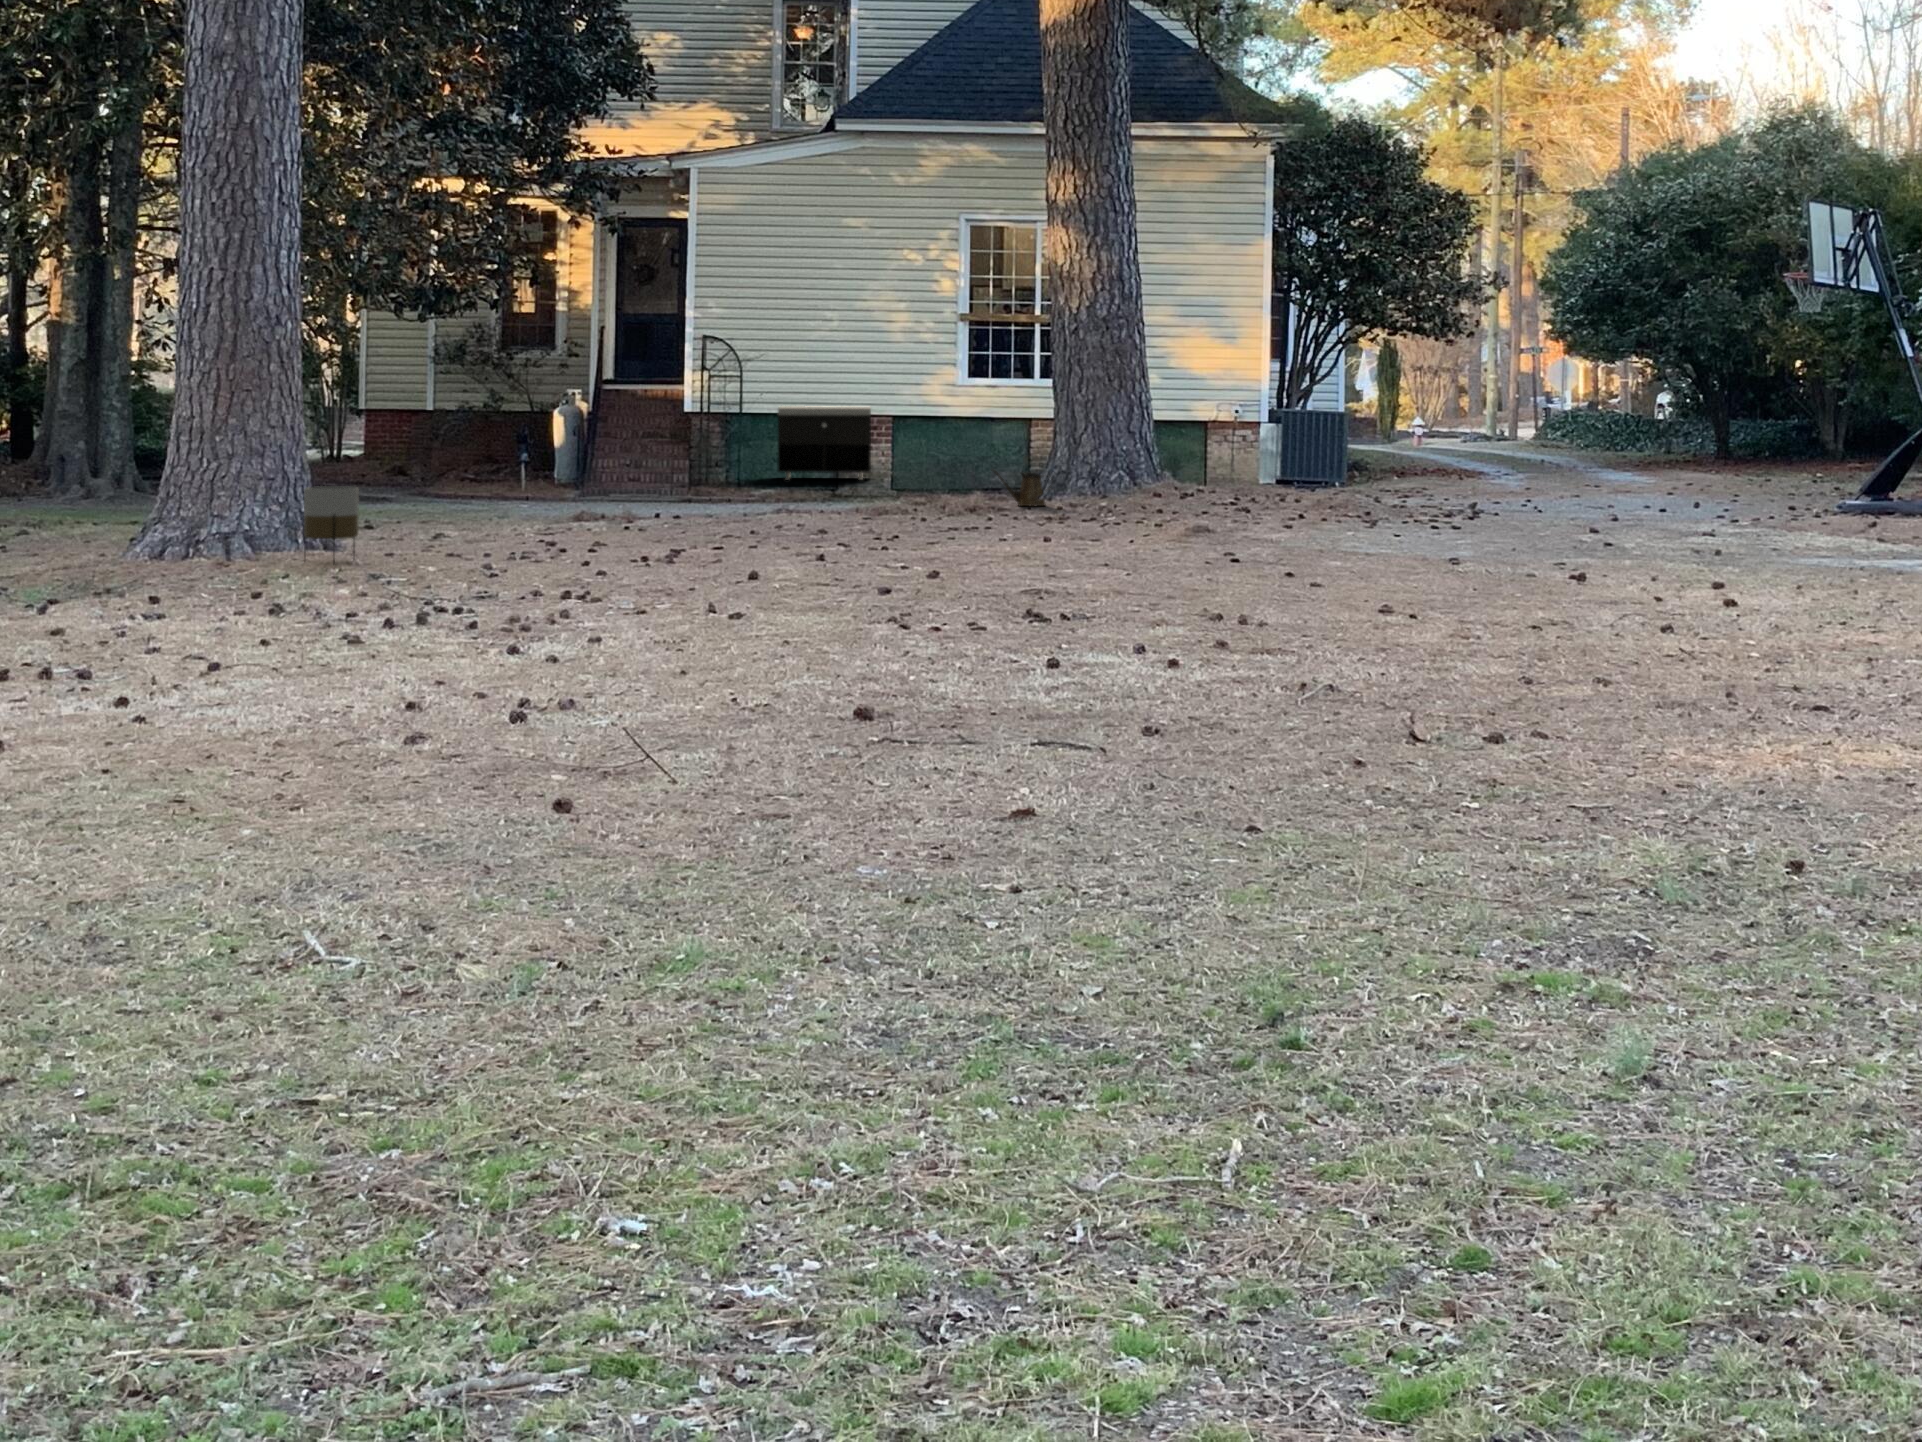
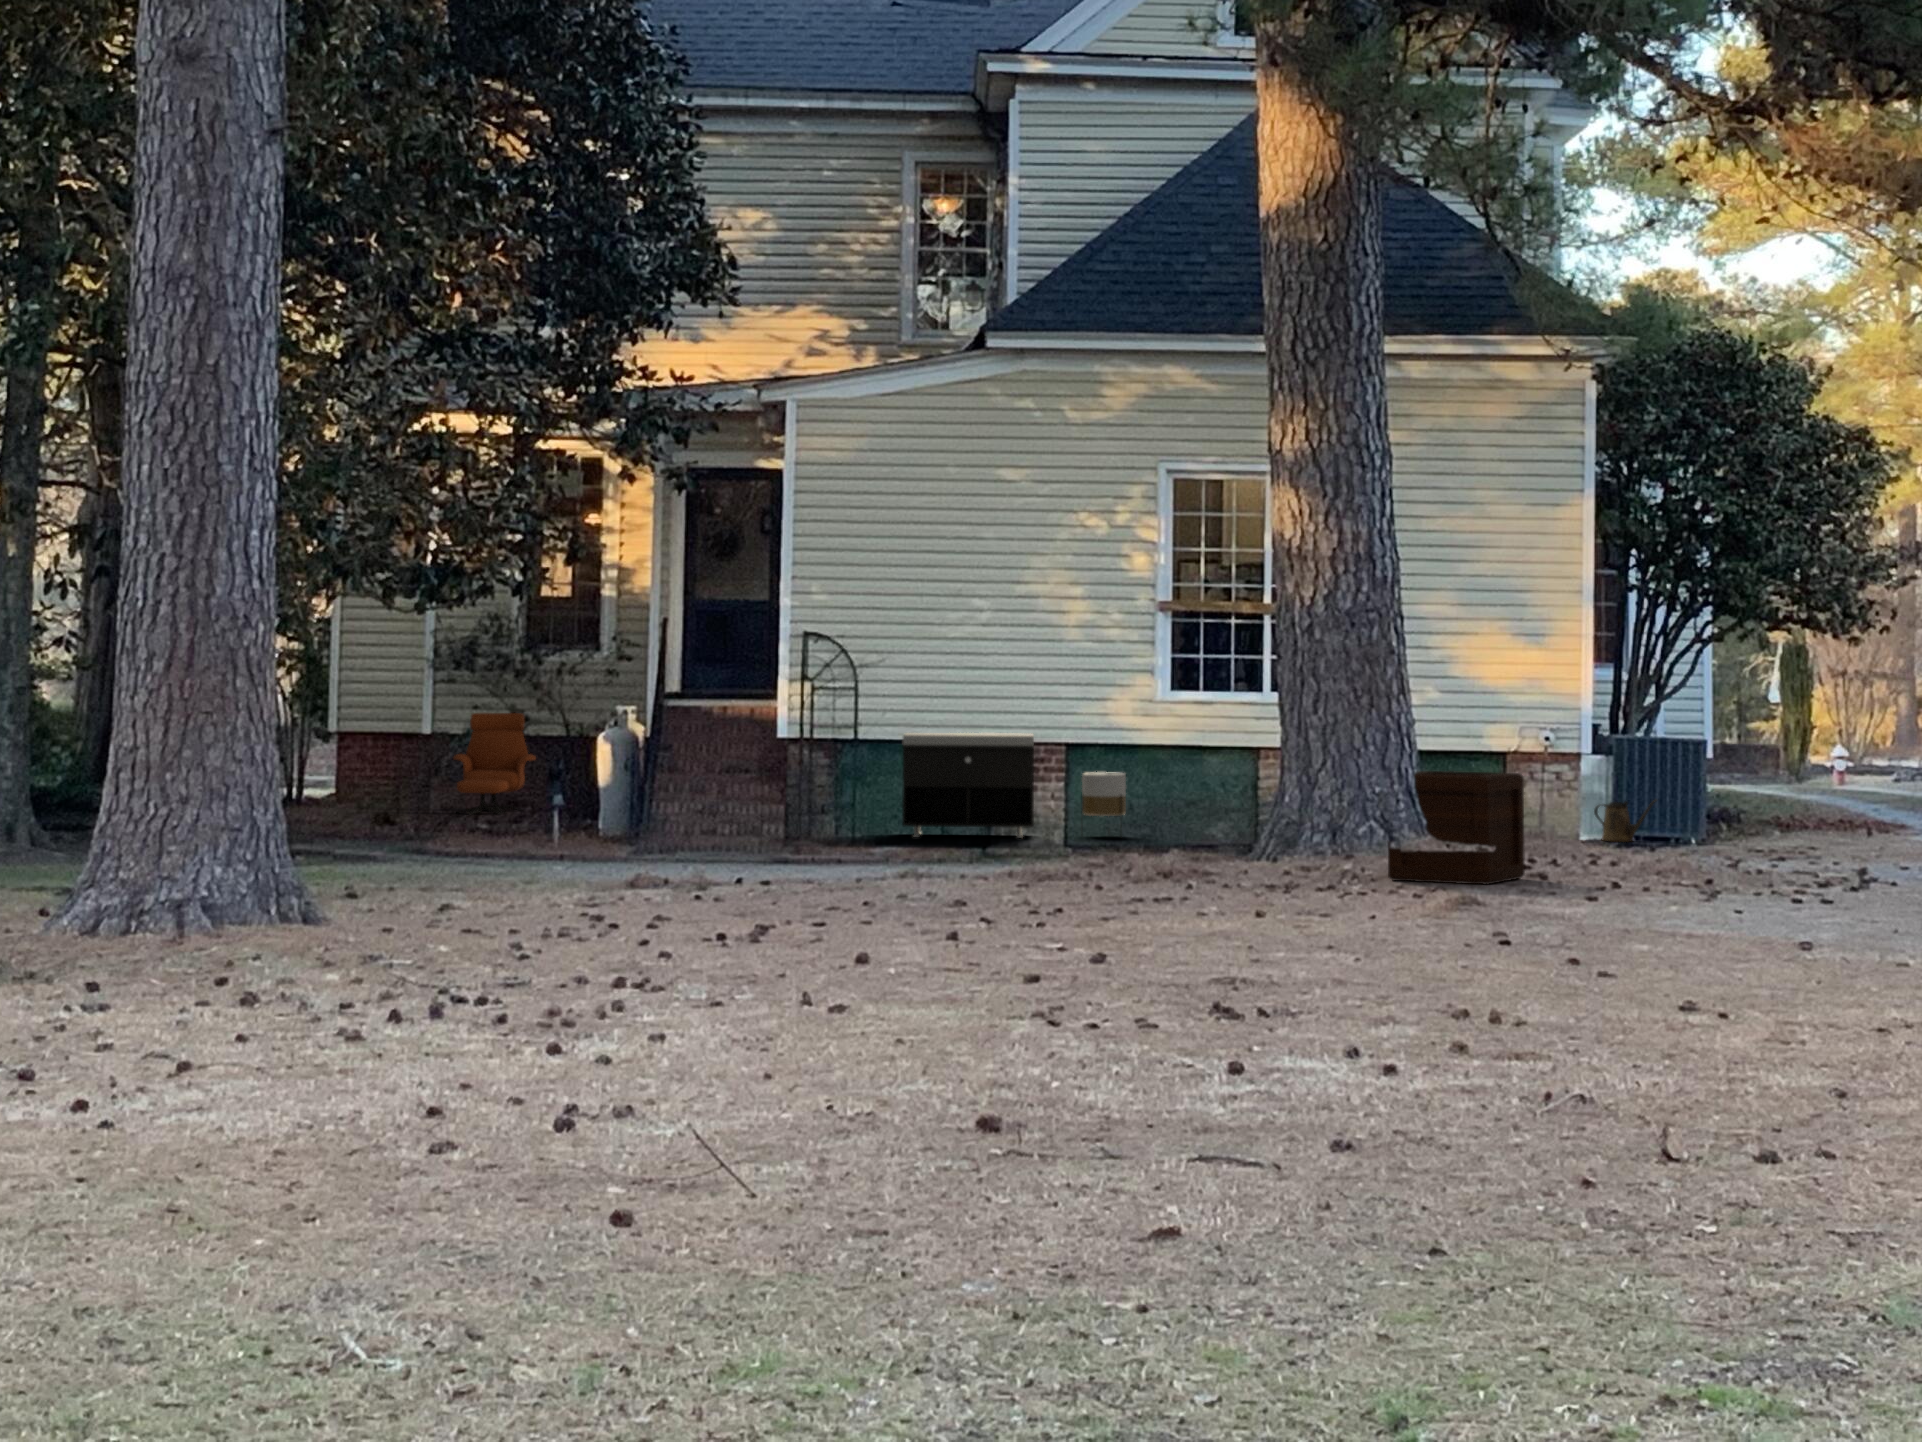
lounge chair: none [456,394,516,466] -> present [454,713,536,815]
wooden crate: none [1128,431,1223,511] -> present [1388,771,1525,885]
watering can: present [993,470,1046,506] -> present [1594,800,1657,842]
planter: present [304,486,359,541] -> present [1082,772,1126,816]

